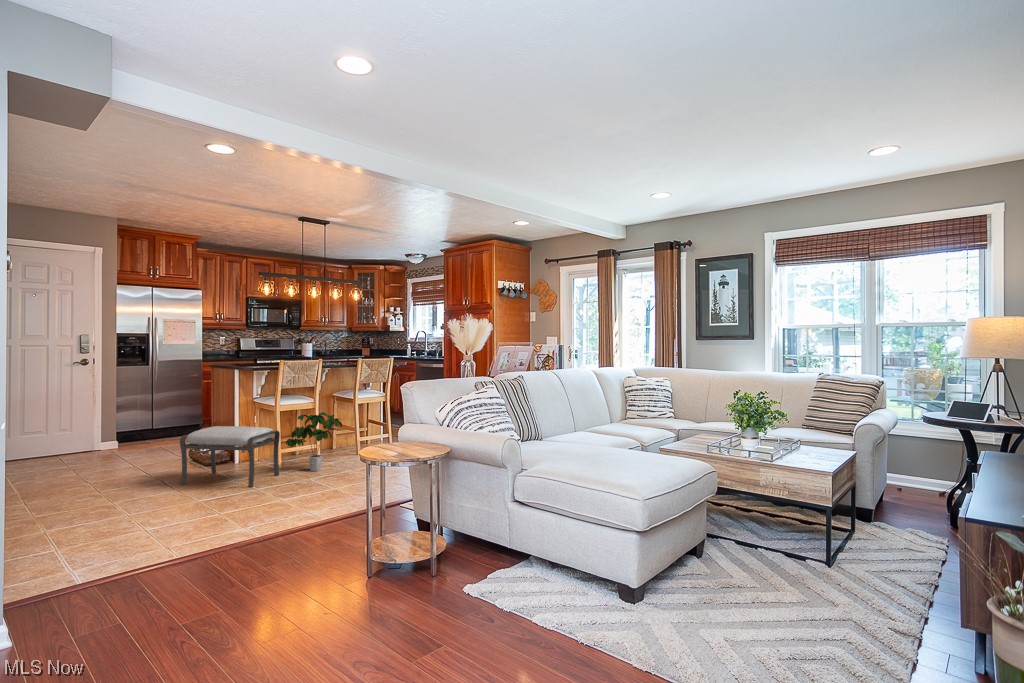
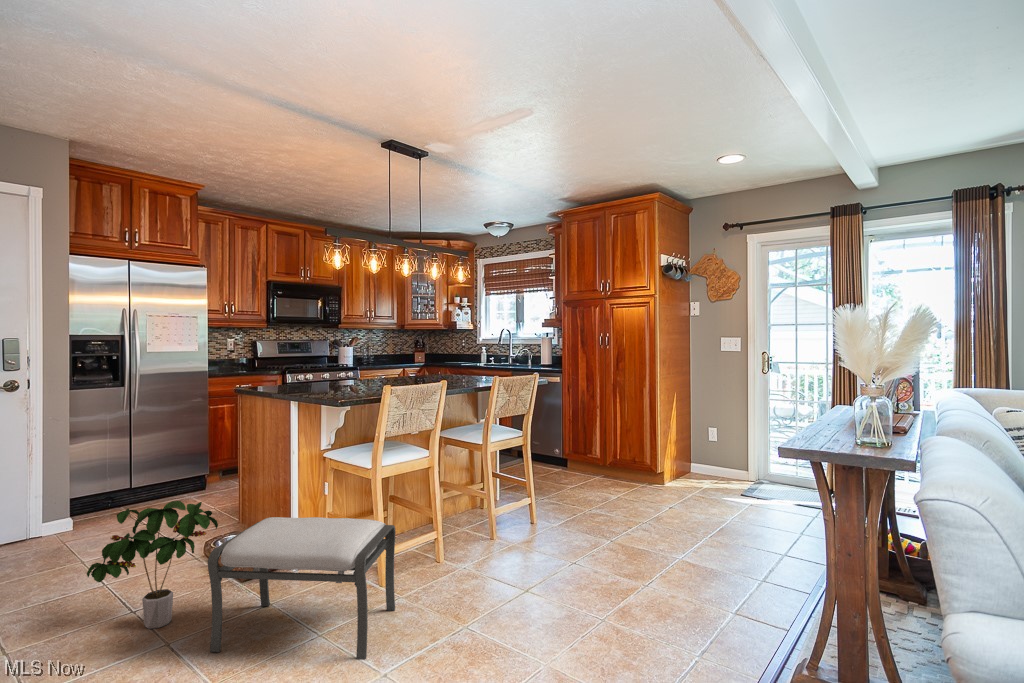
potted plant: present [286,412,342,471] -> present [87,501,218,629]

